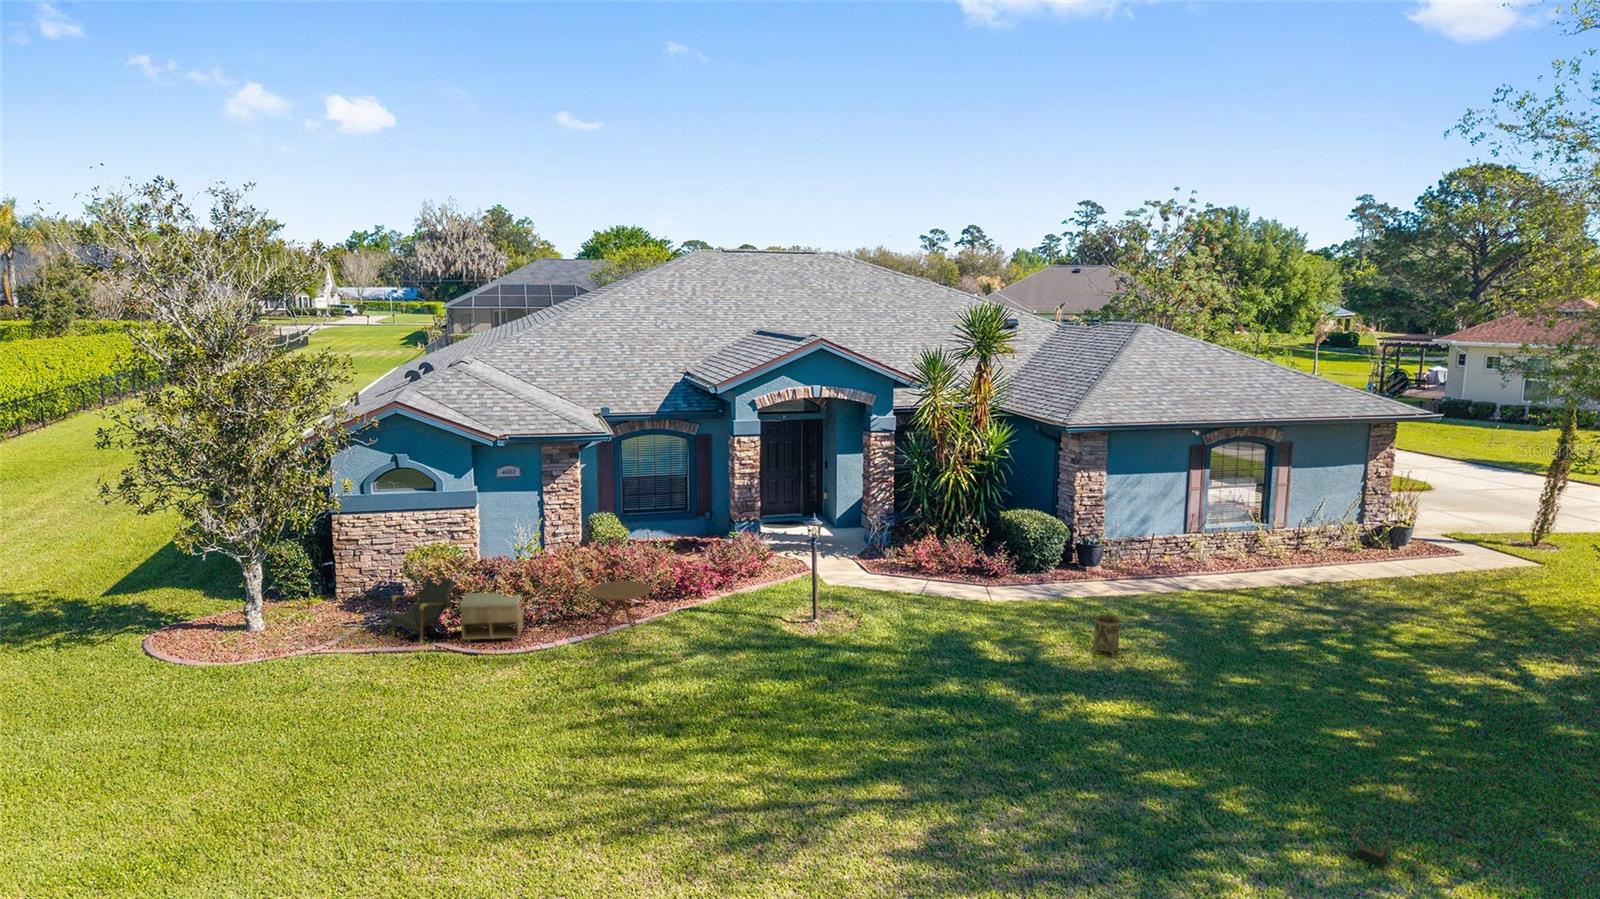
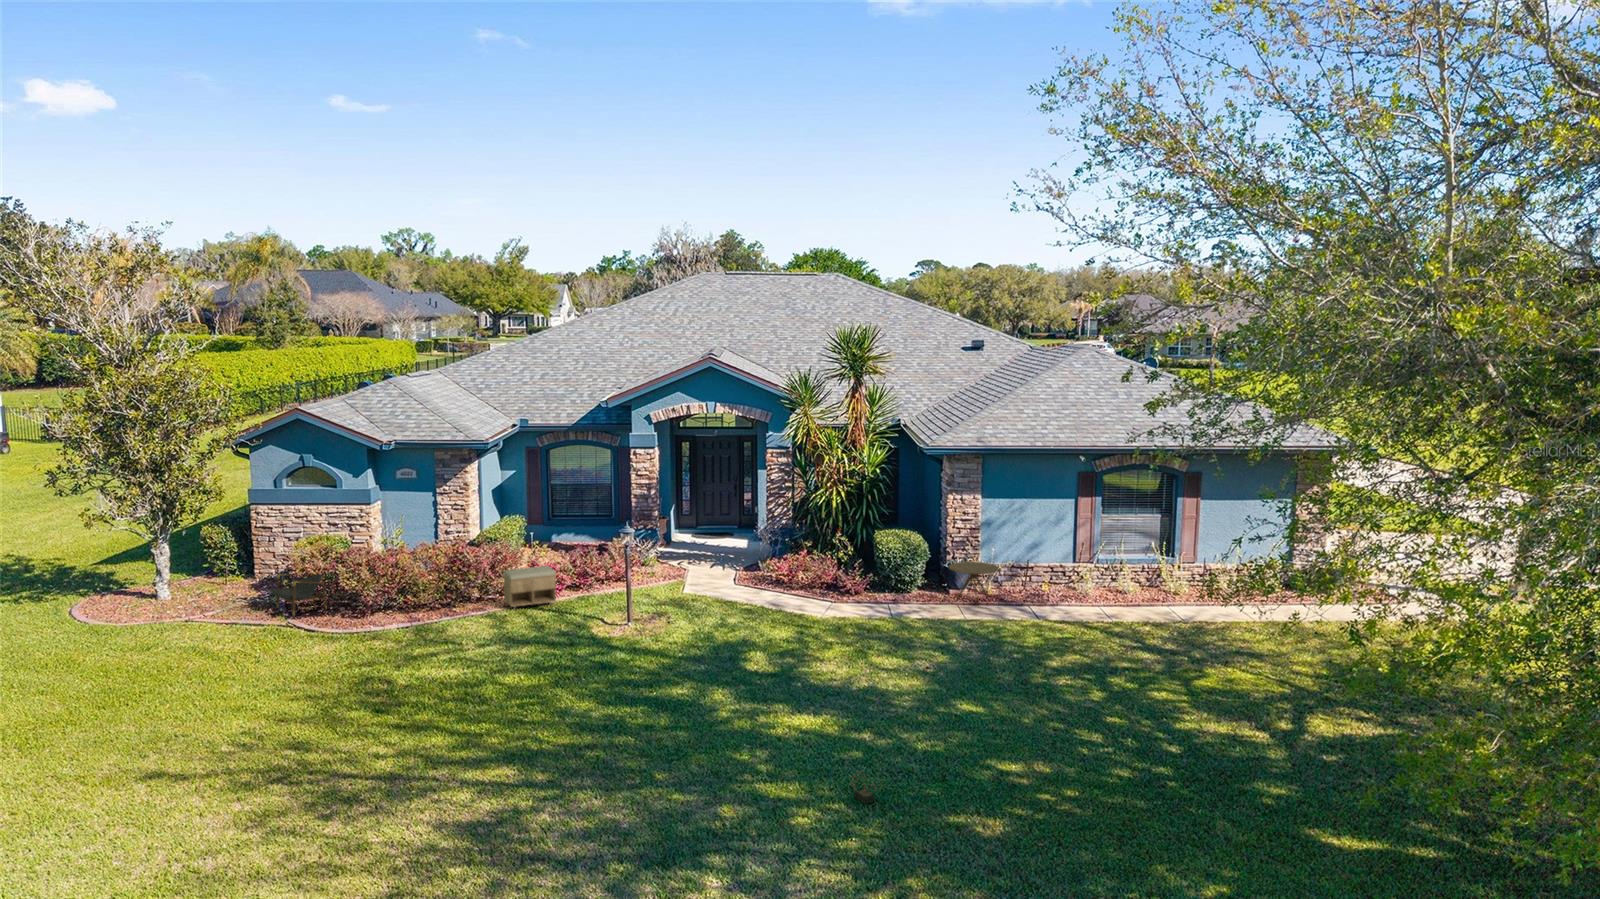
round table: present [589,581,650,634] -> present [949,561,999,600]
storage bench: present [460,593,524,642] -> present [504,566,556,608]
basket: present [1092,615,1120,658] -> none [851,624,879,663]

